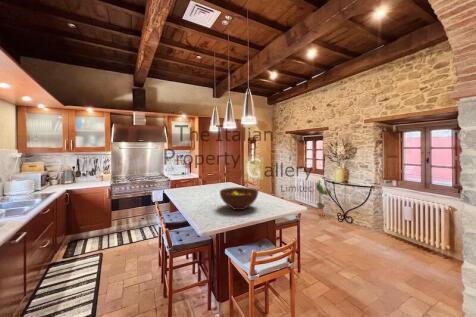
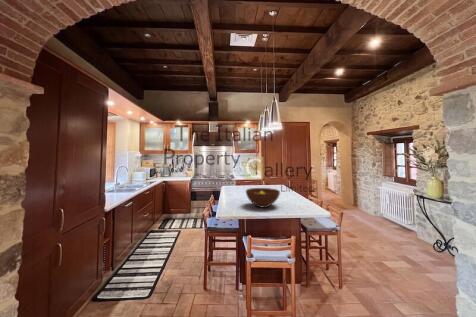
house plant: present [316,183,333,213] -> none [391,195,427,240]

